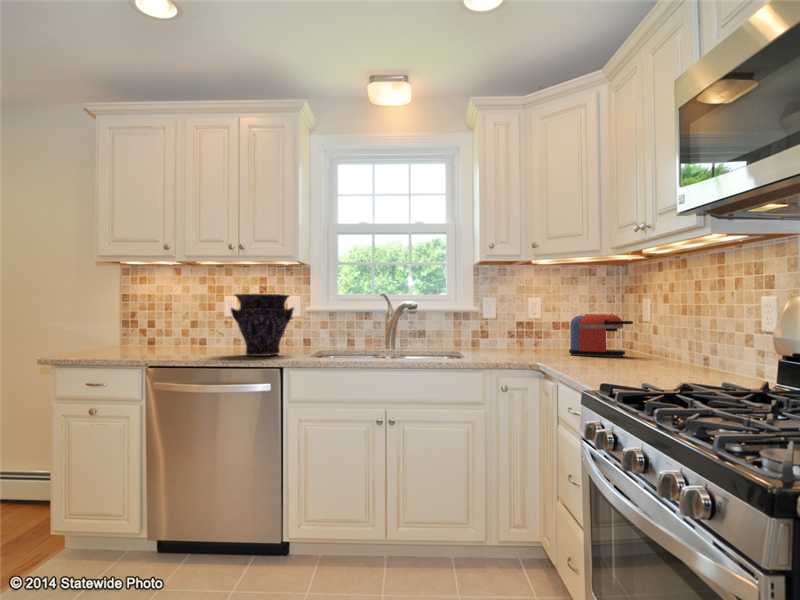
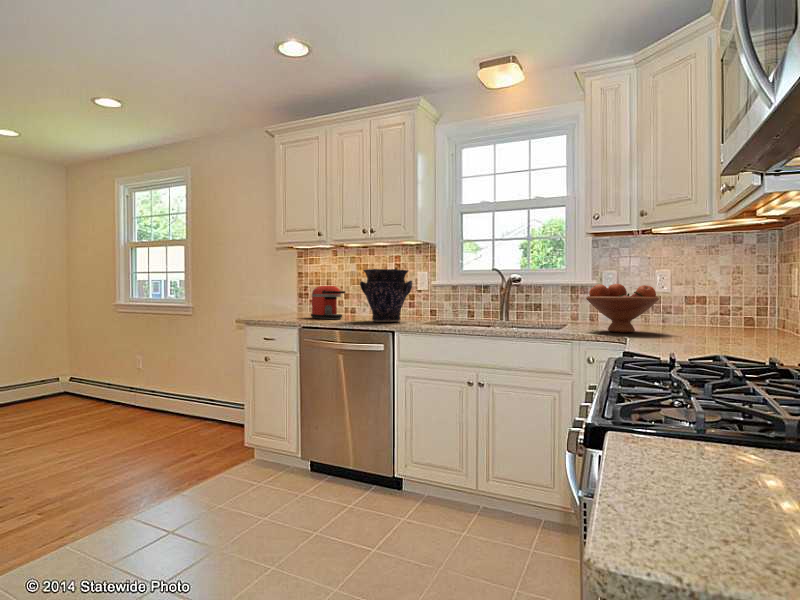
fruit bowl: none [484,311,548,358] -> present [586,284,659,332]
coffee maker: present [569,314,633,357] -> present [311,286,345,319]

